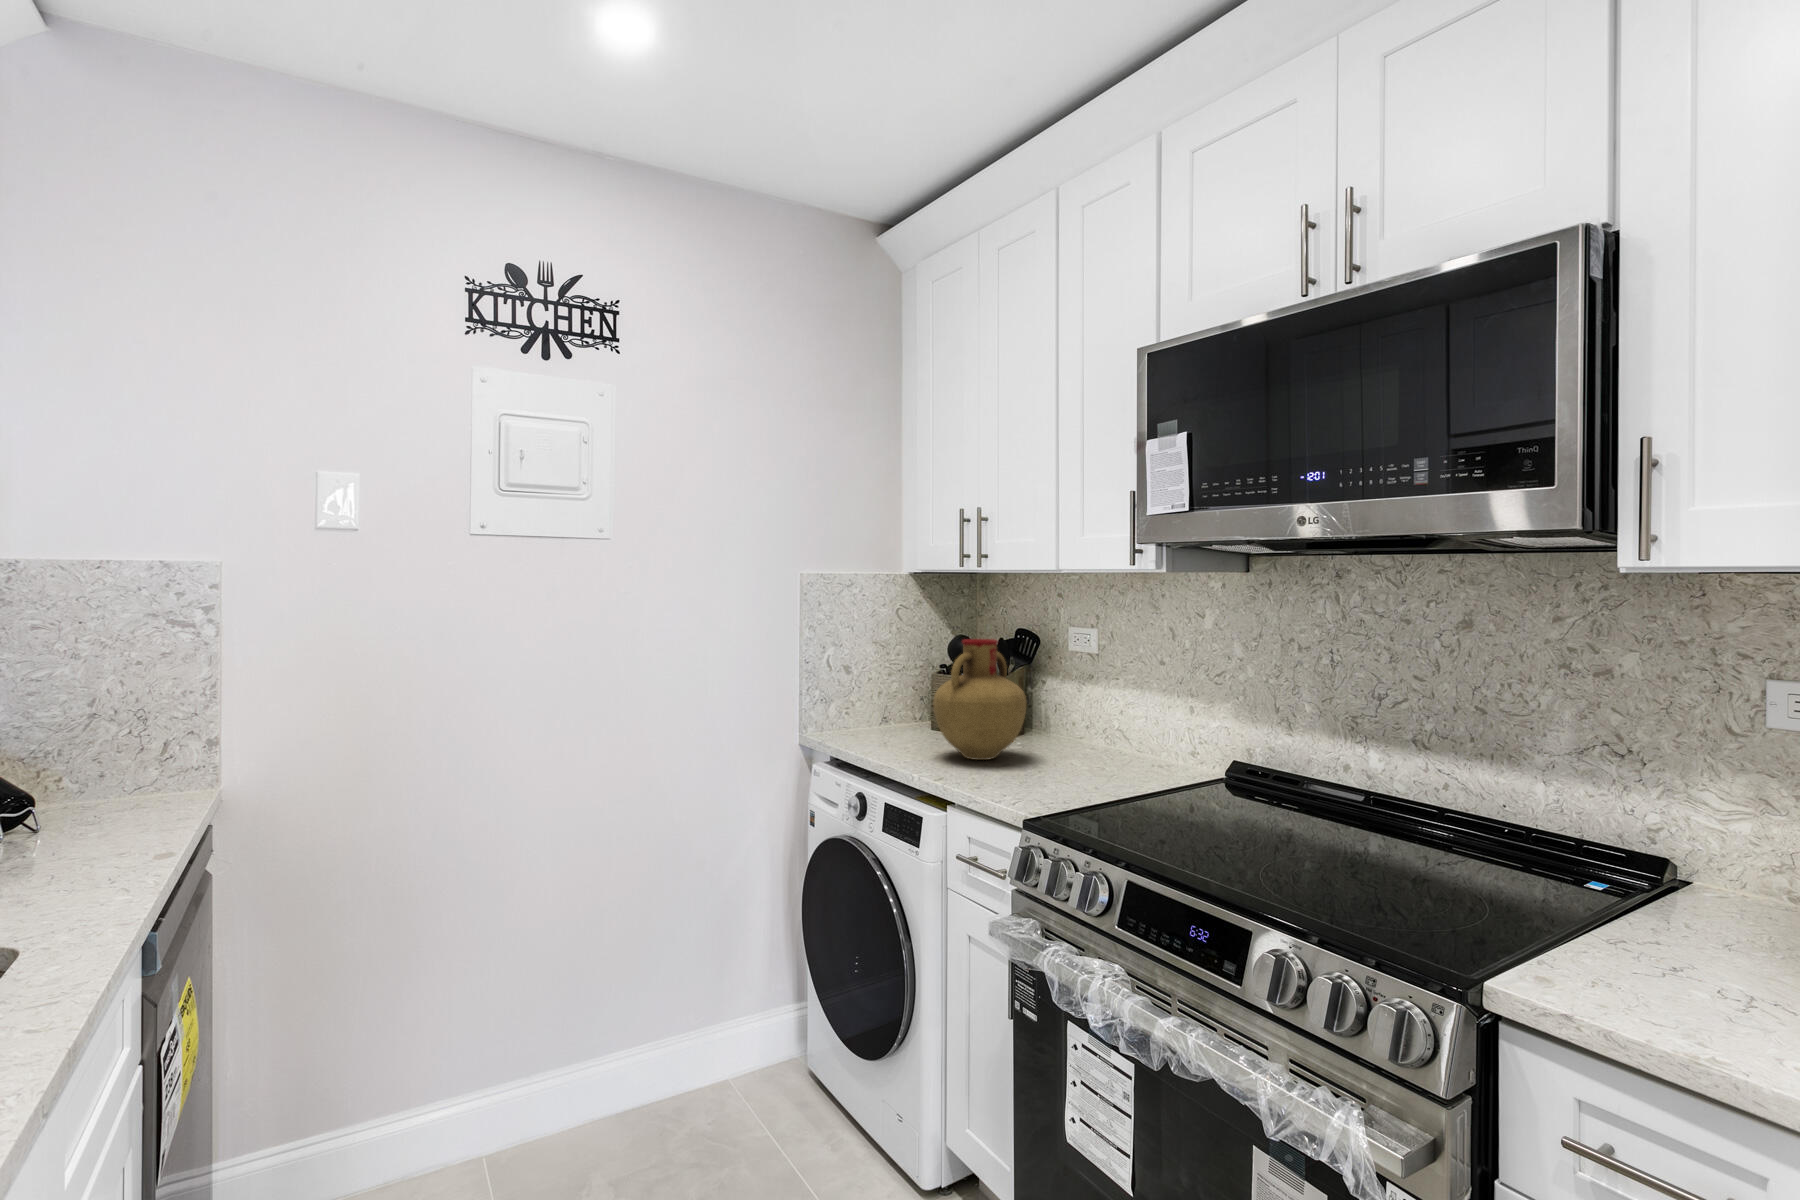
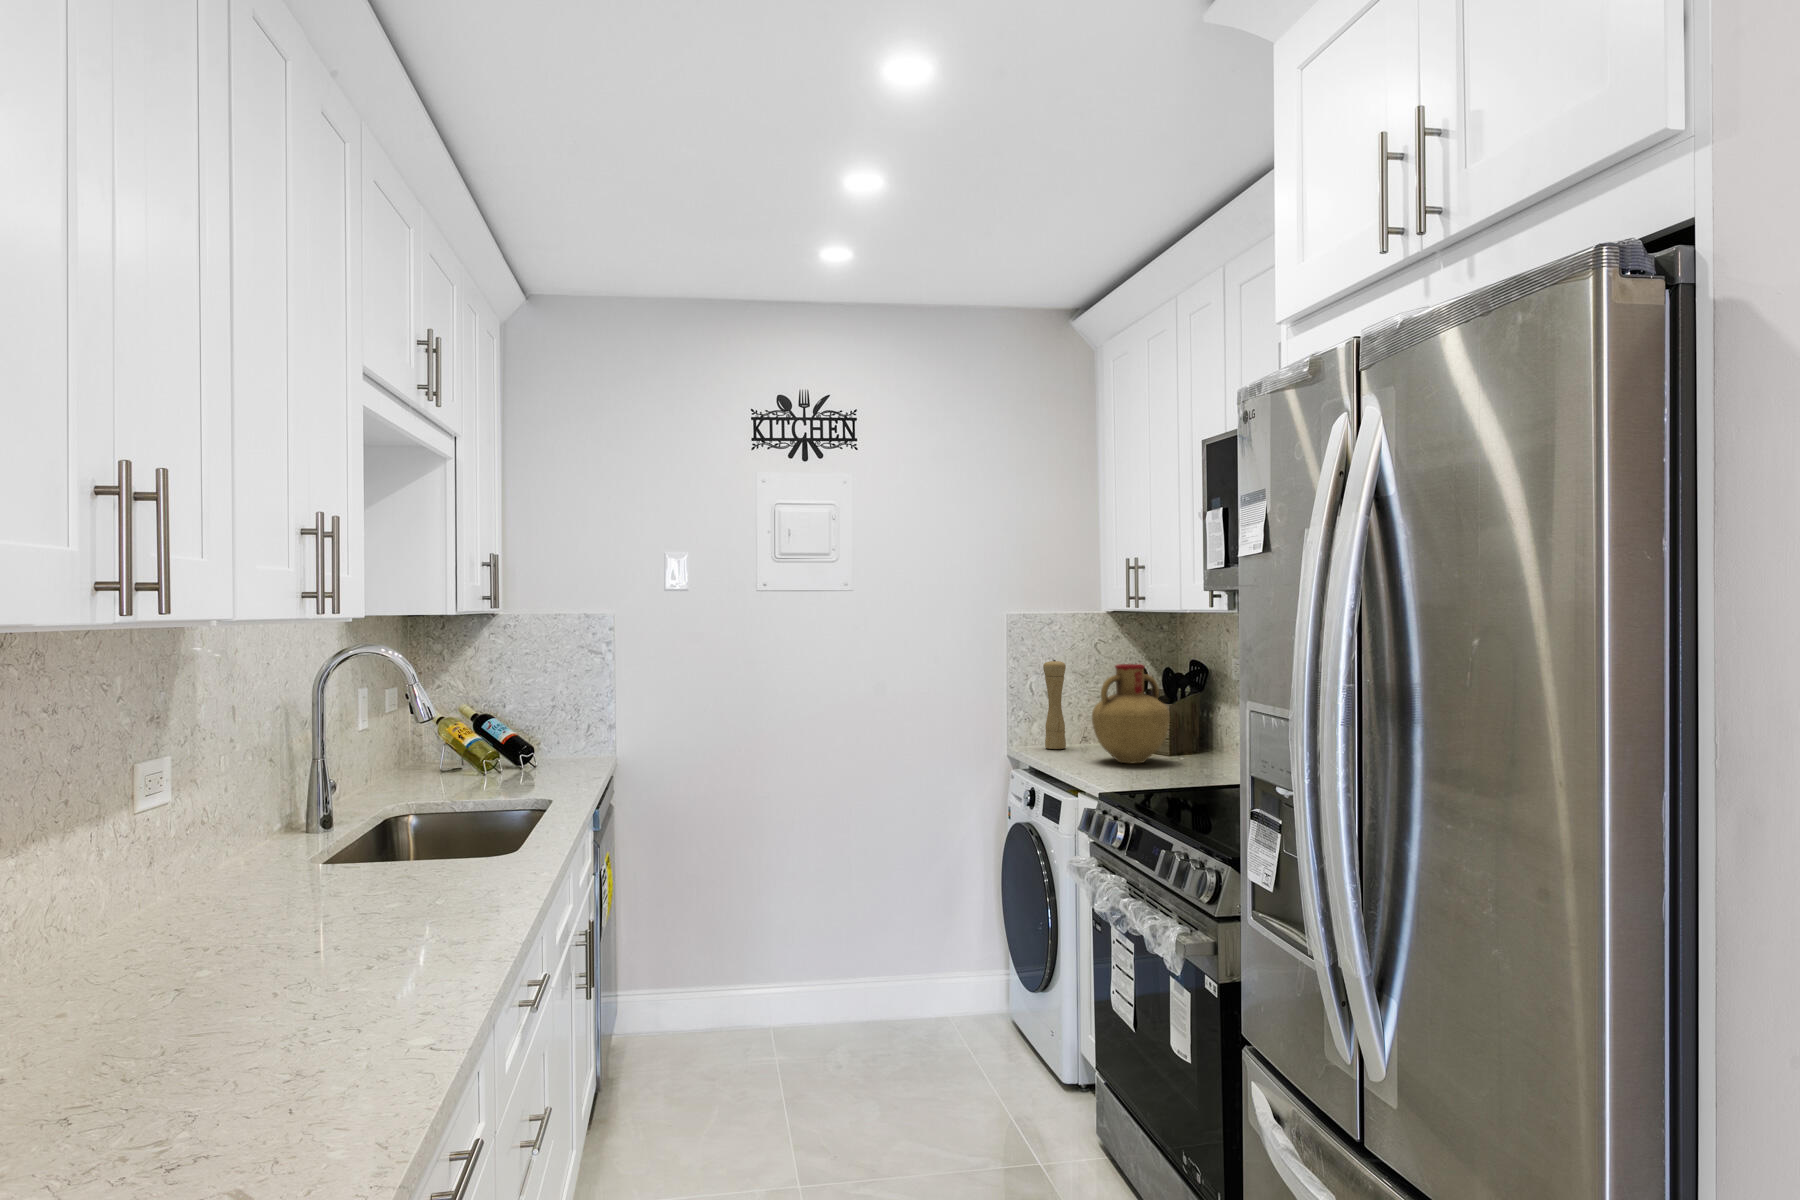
pepper mill: none [856,634,883,741] -> present [1043,660,1066,749]

